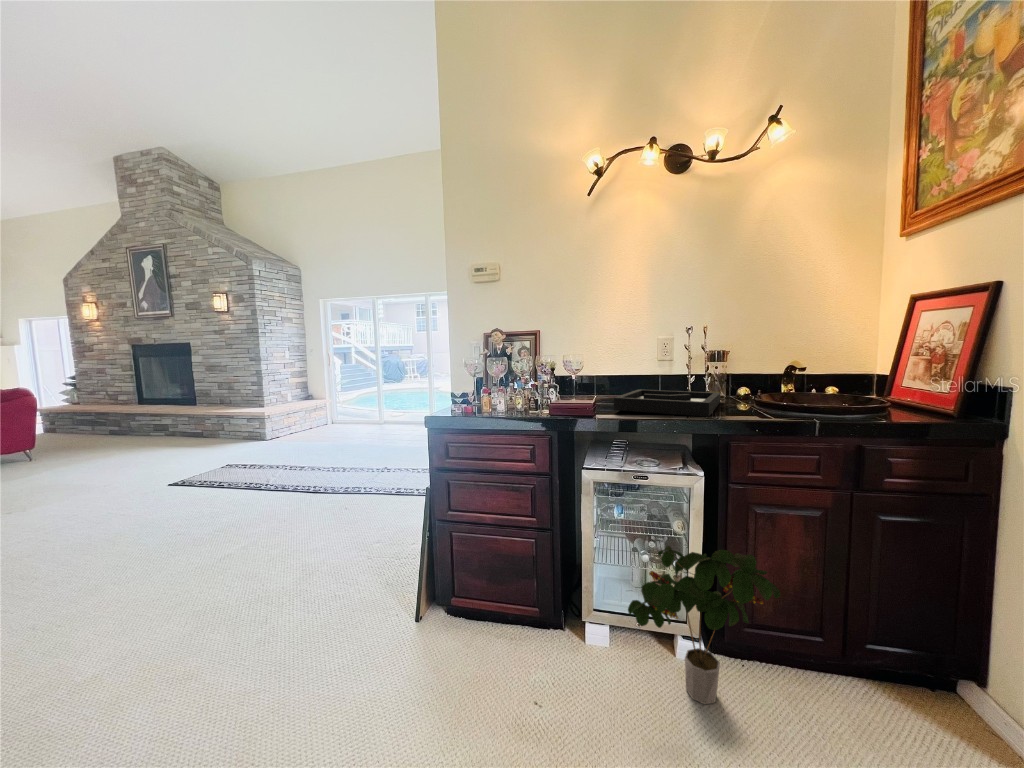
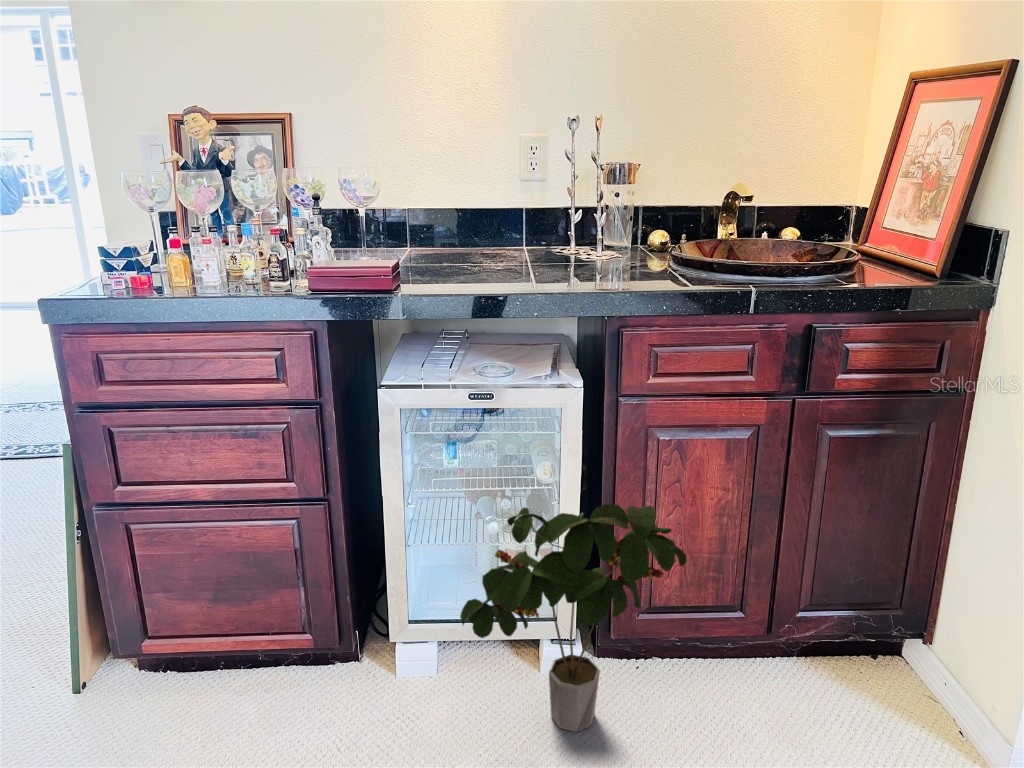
decorative tray: present [614,389,720,417] -> none [433,236,621,285]

